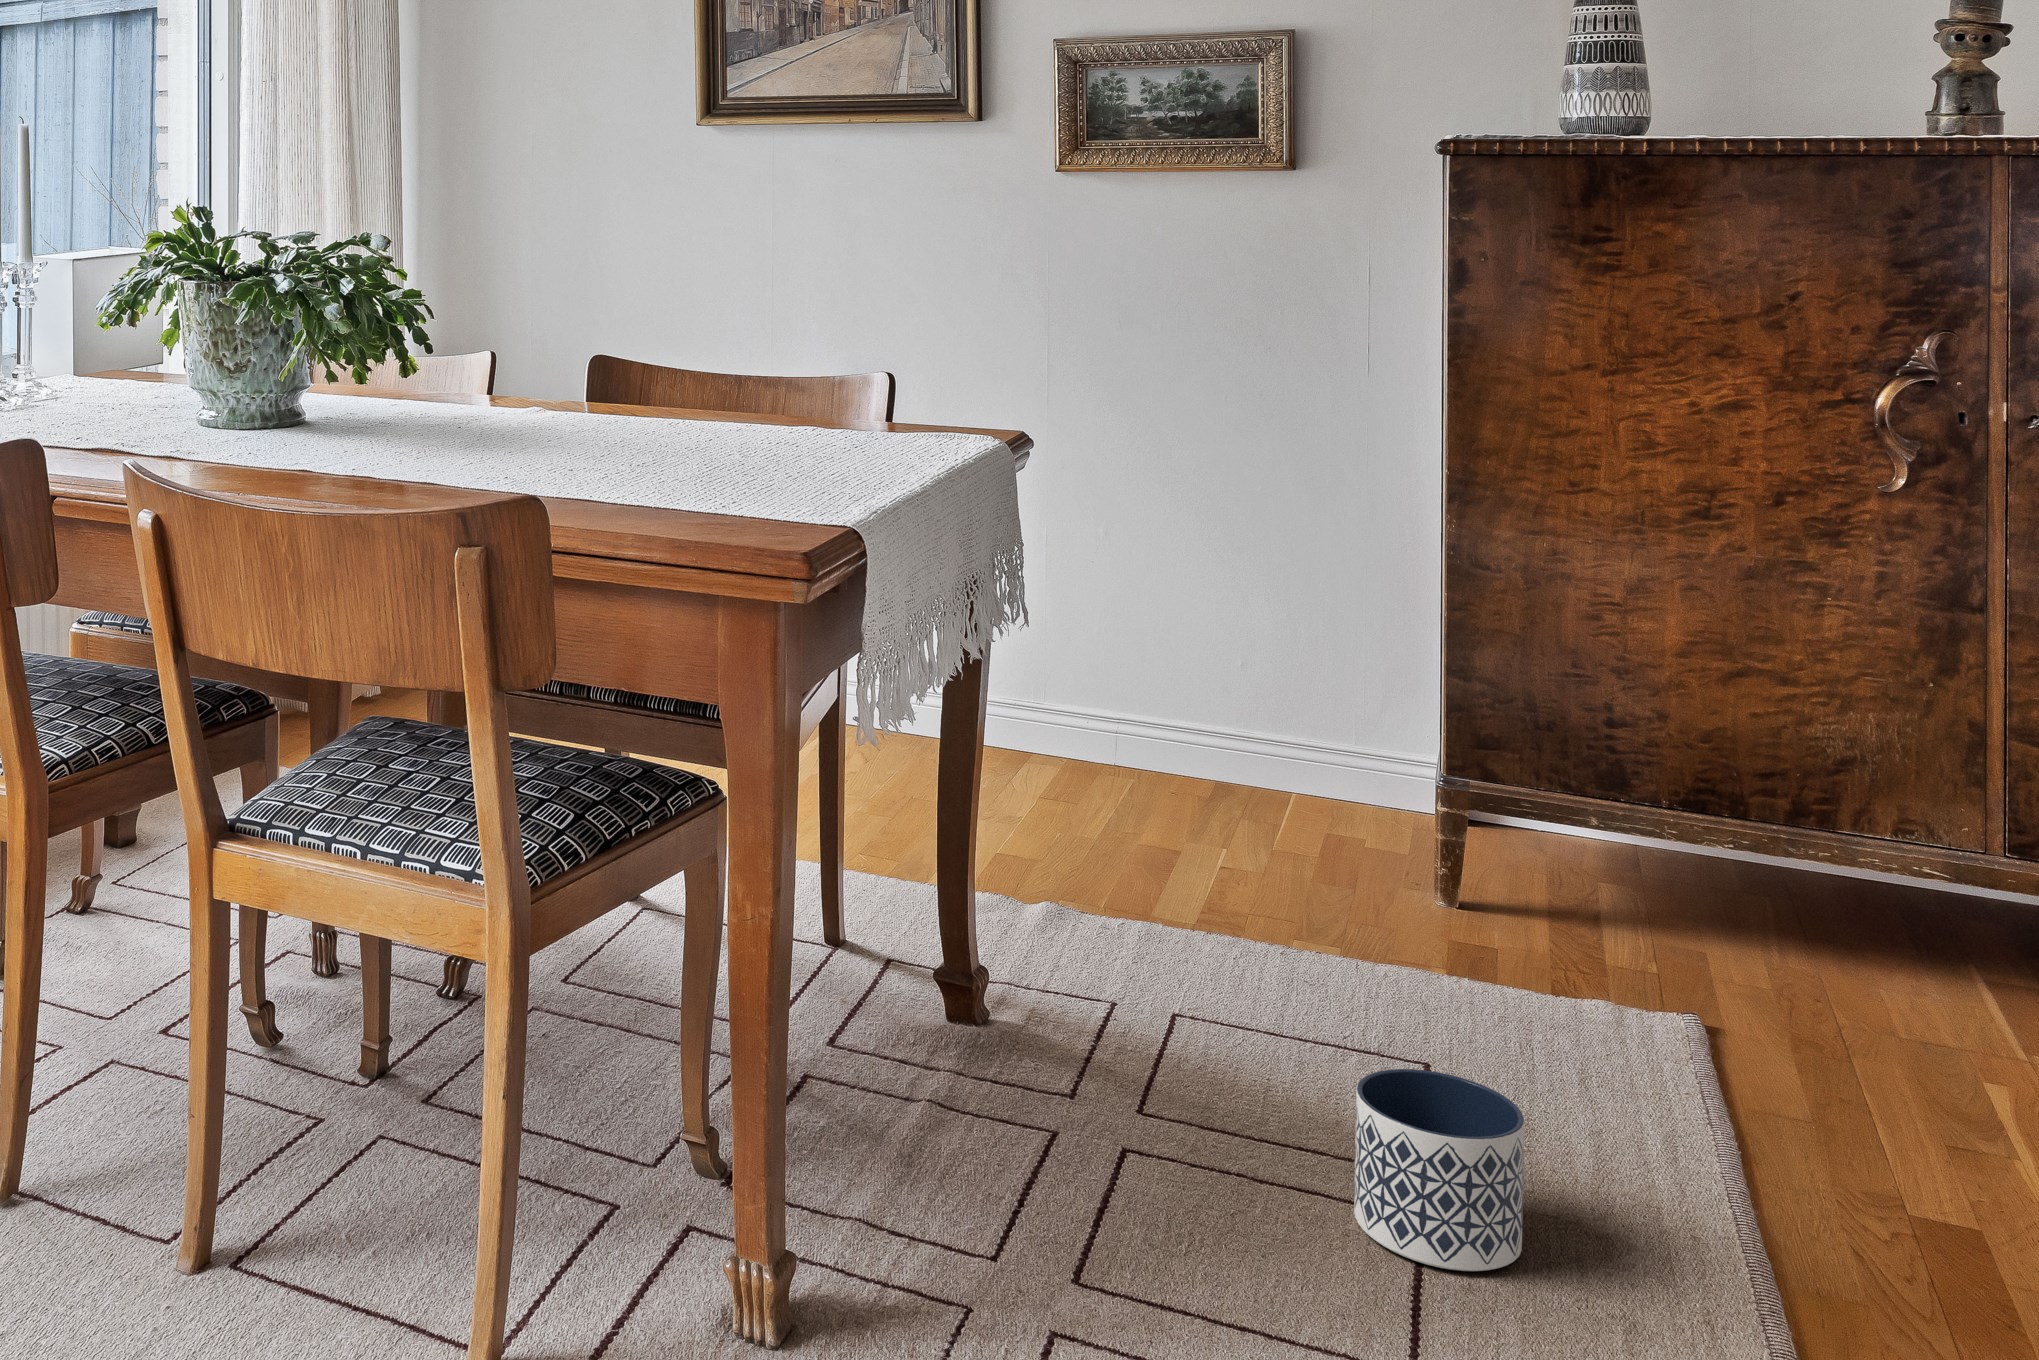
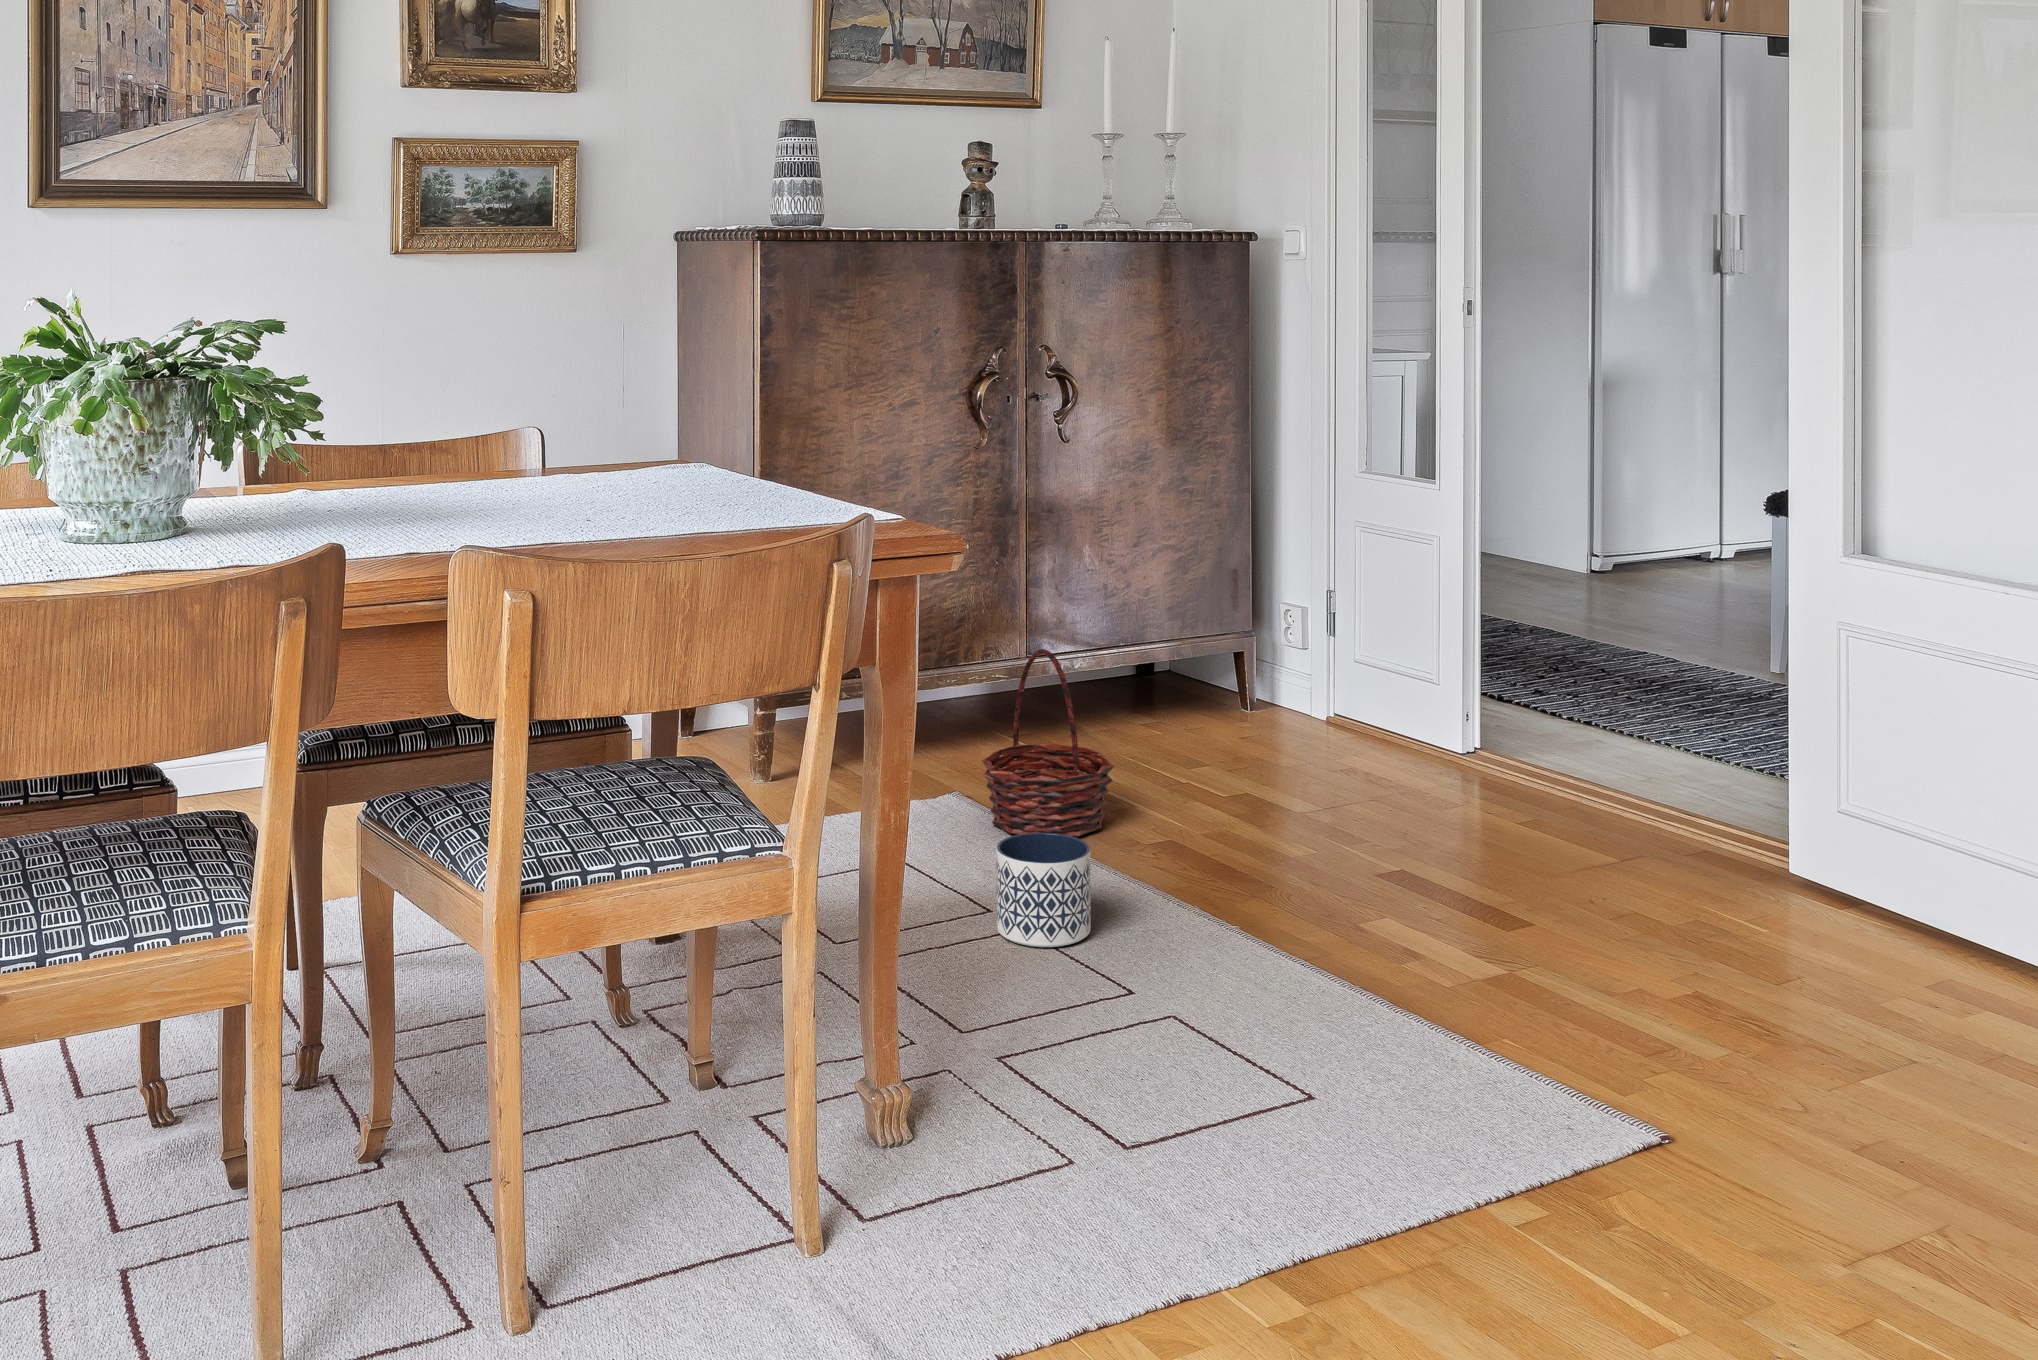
basket: none [1626,823,1892,1152] -> present [982,649,1114,837]

